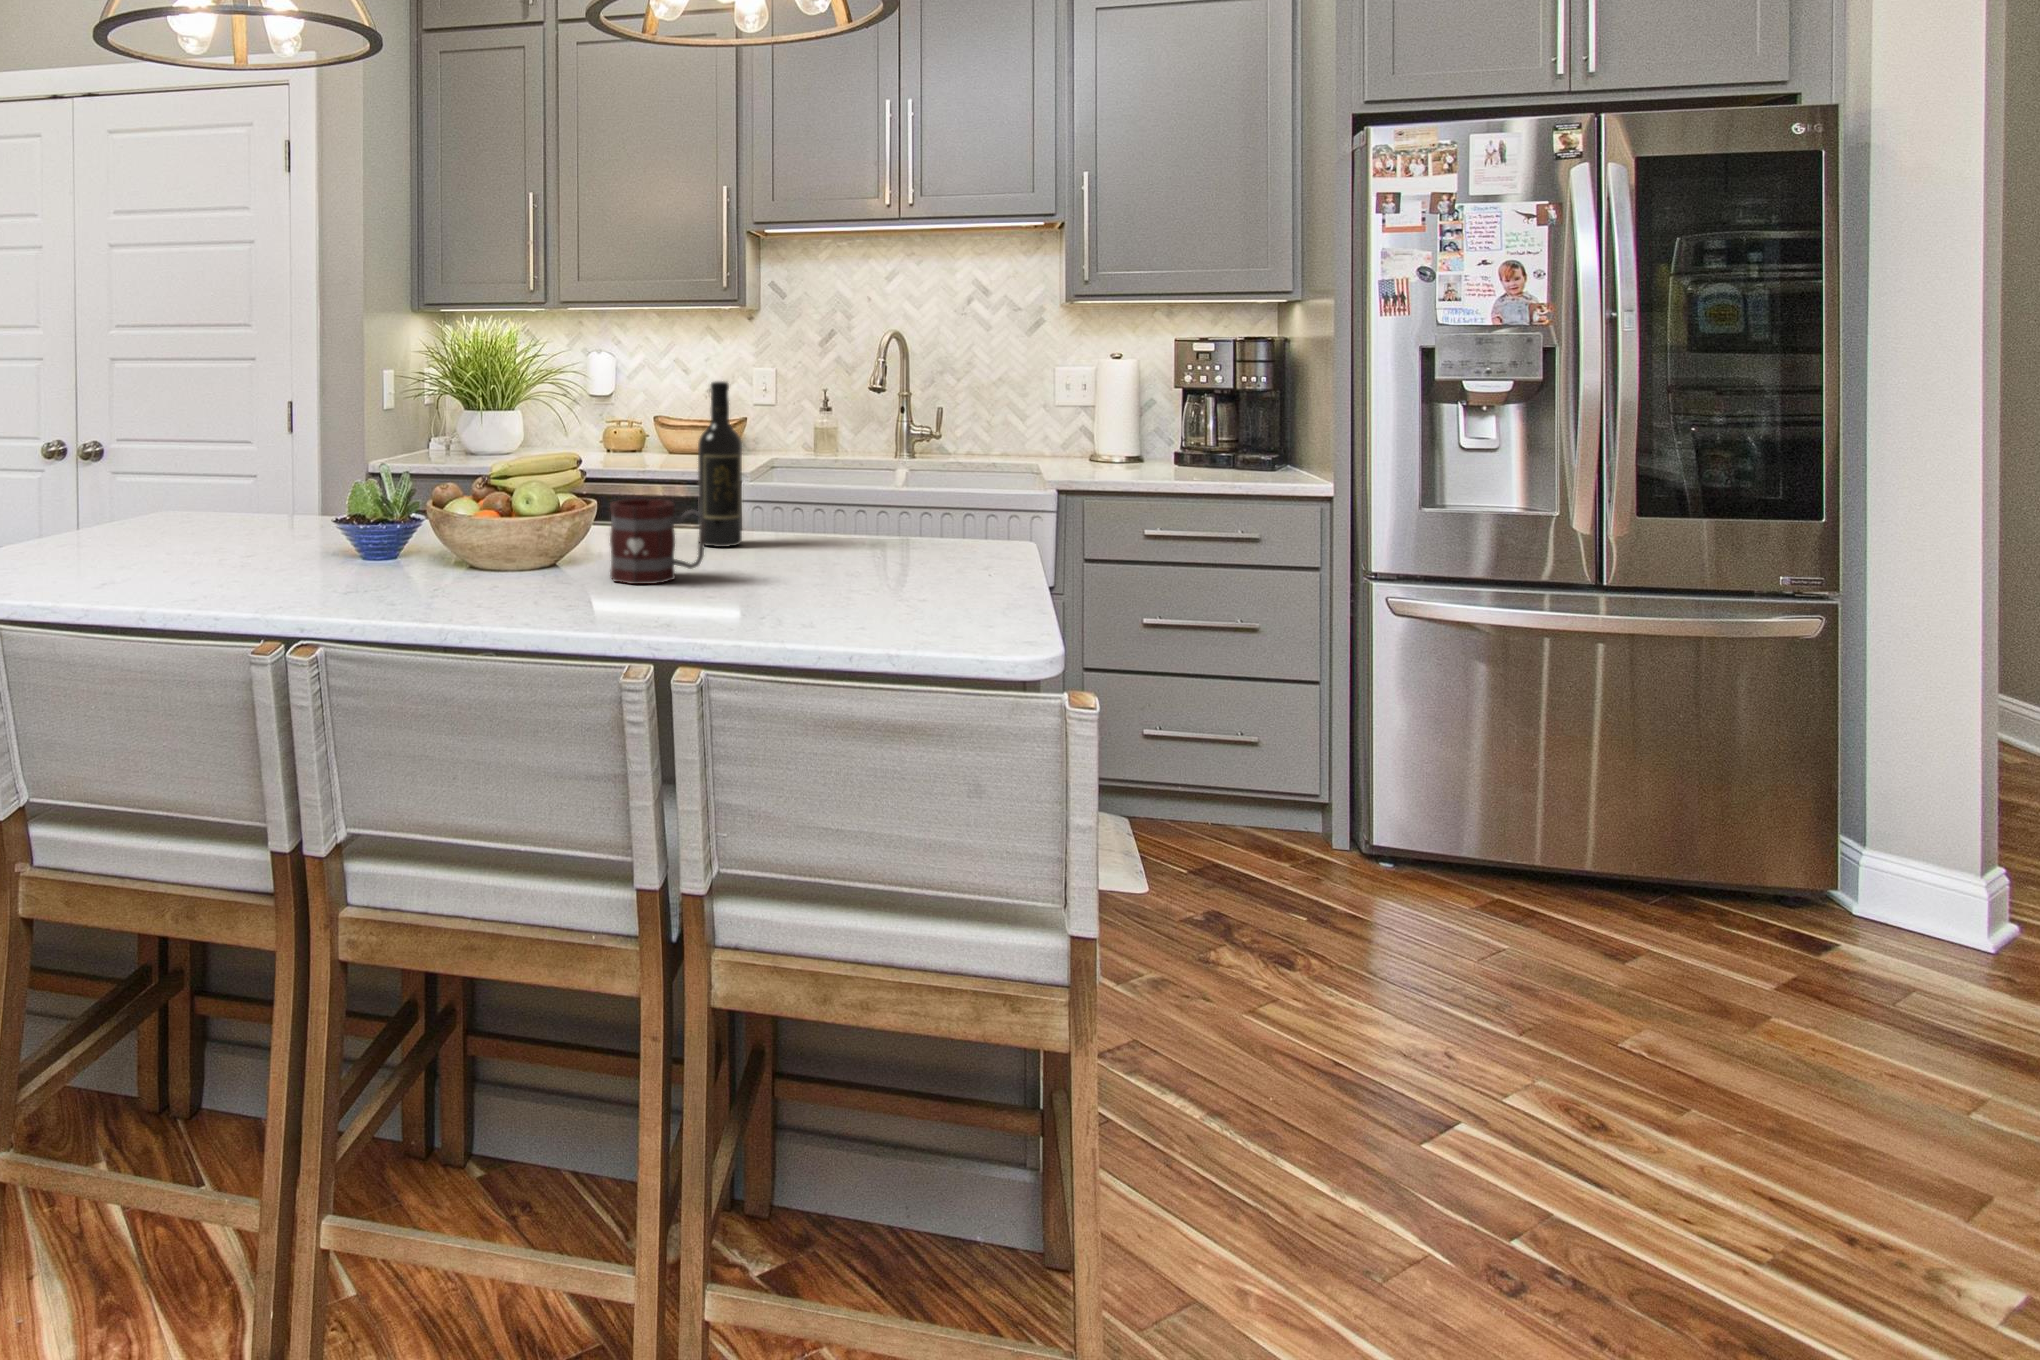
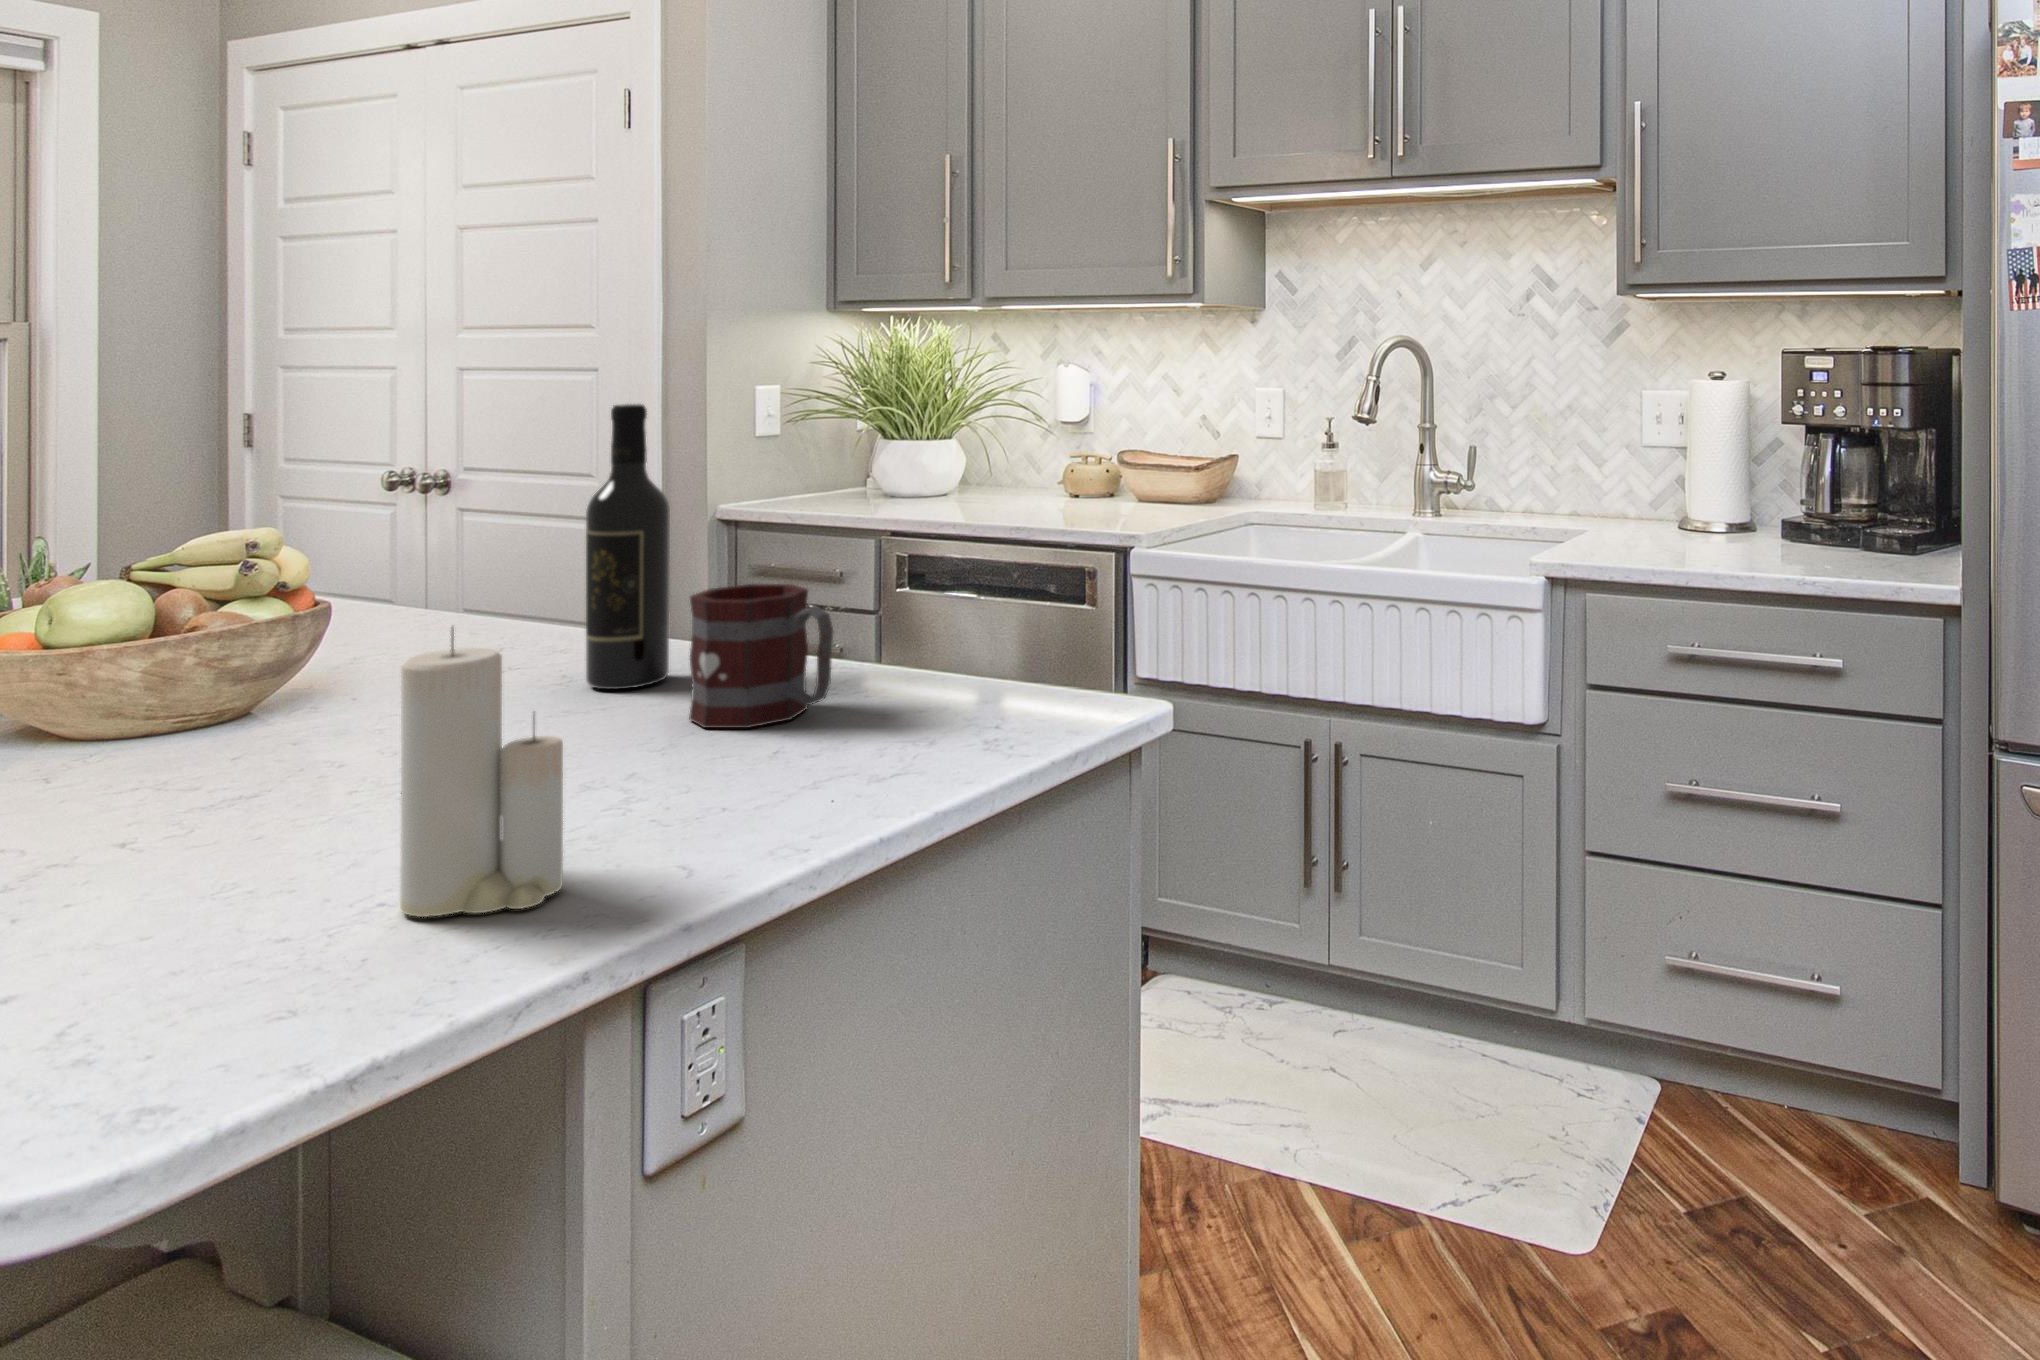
candle: none [905,480,993,607] -> present [400,627,563,917]
mug: present [610,499,706,584] -> present [689,584,833,728]

